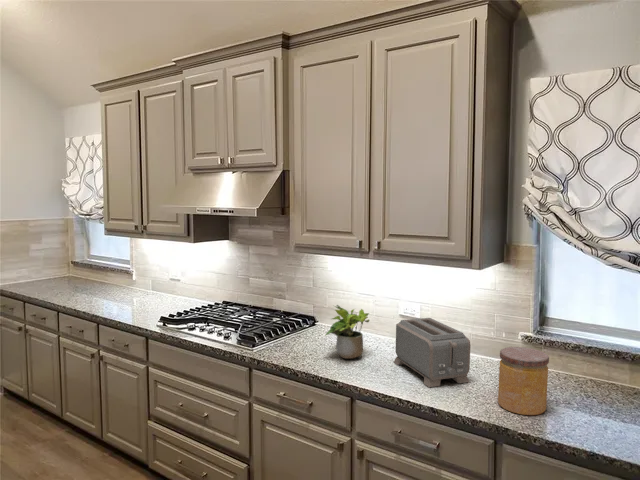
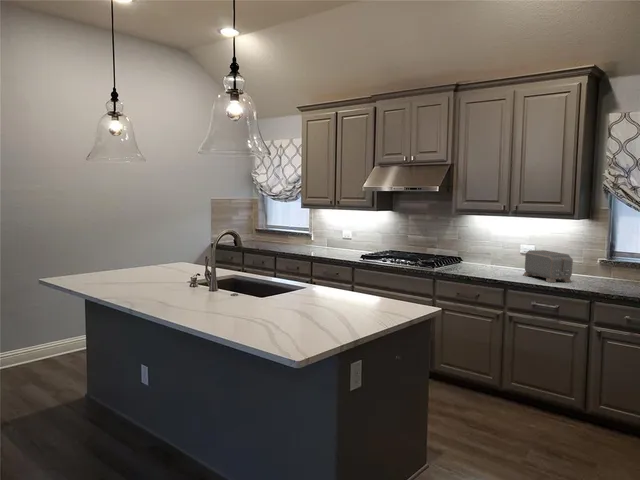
potted plant: present [325,305,369,359] -> none [482,243,508,273]
jar: present [498,347,549,415] -> none [590,259,619,290]

